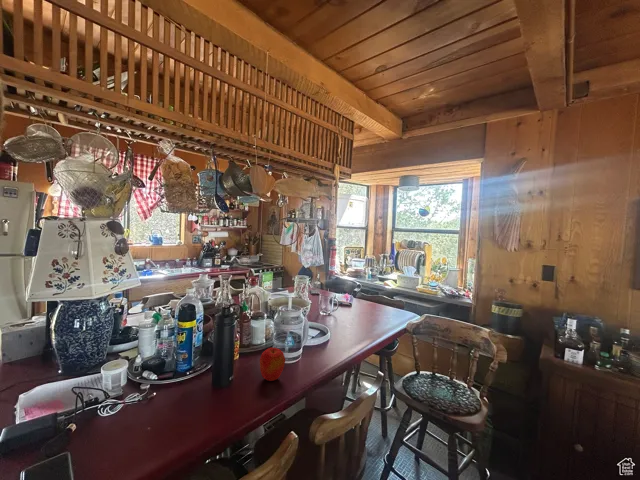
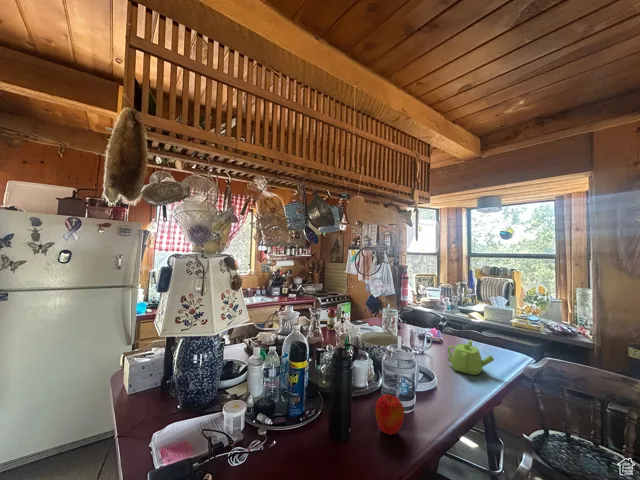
teapot: none [347,302,383,330] -> present [448,340,494,375]

